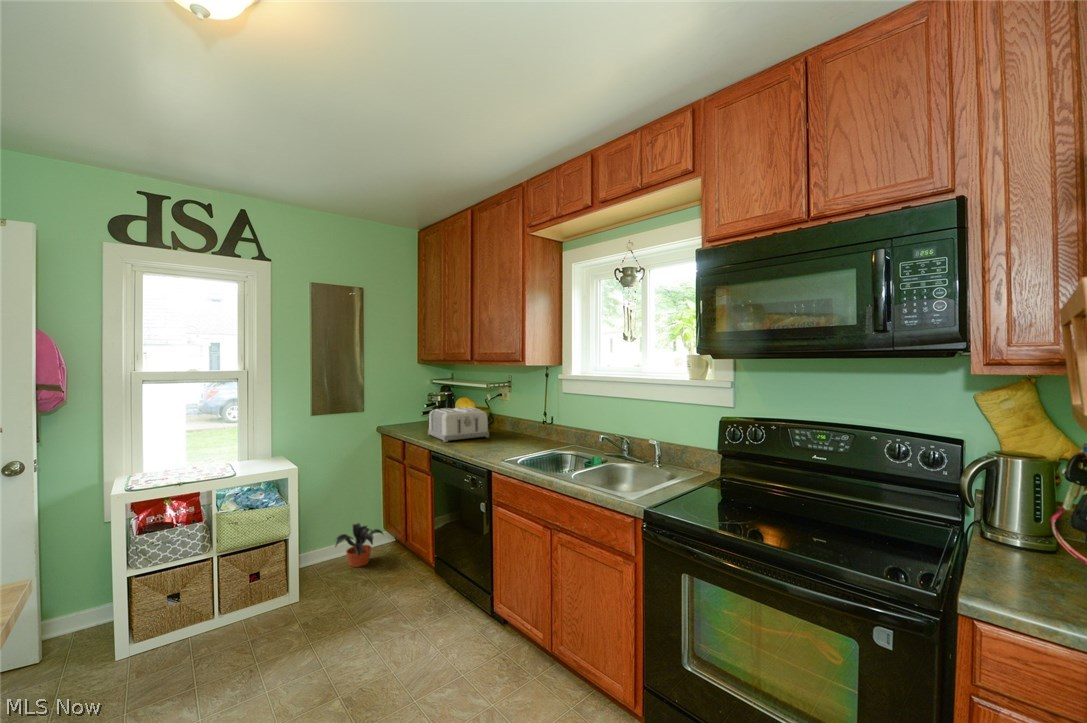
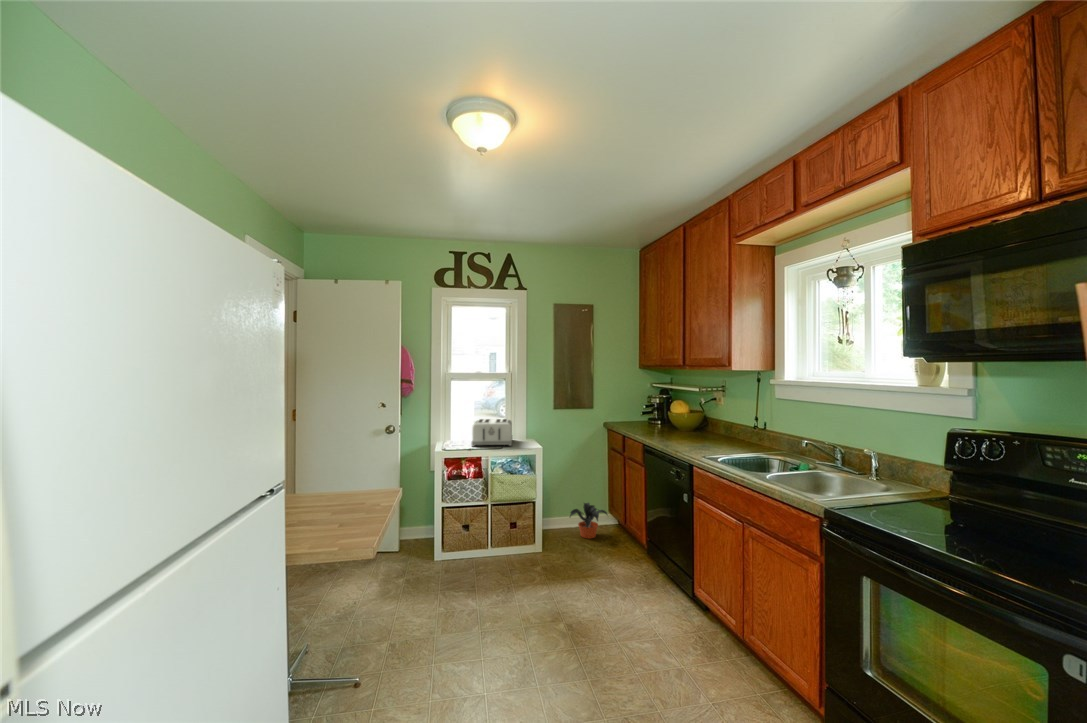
toaster: present [428,407,489,442] -> present [472,419,512,446]

